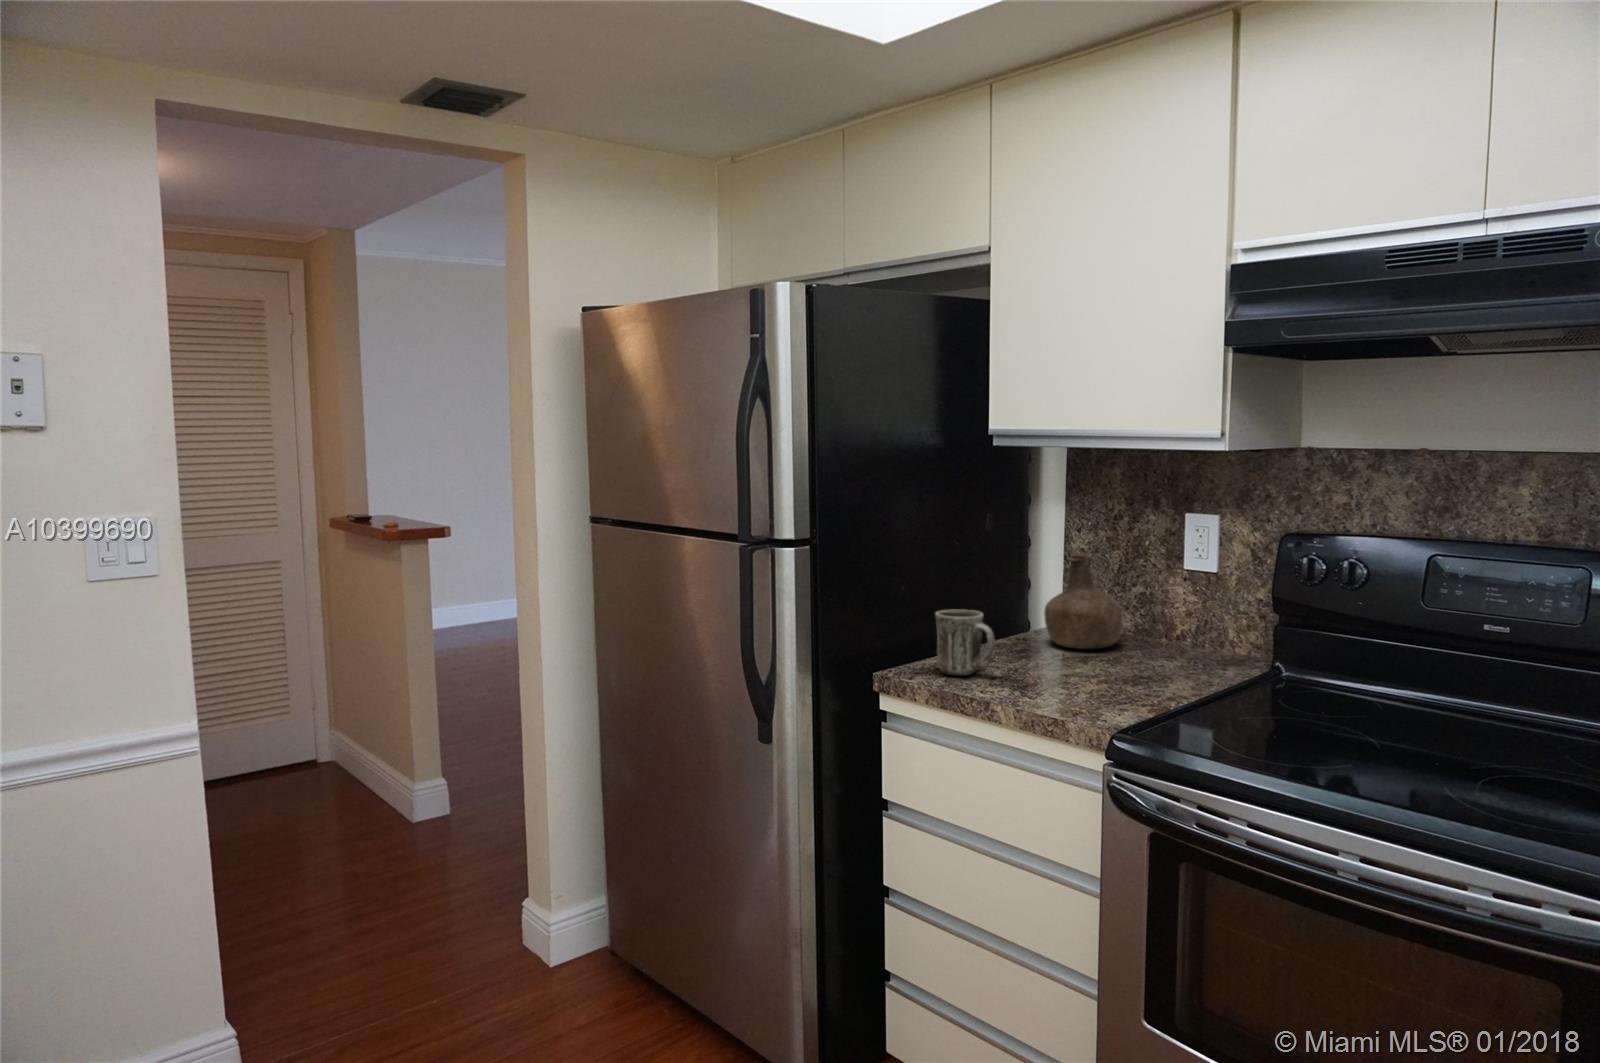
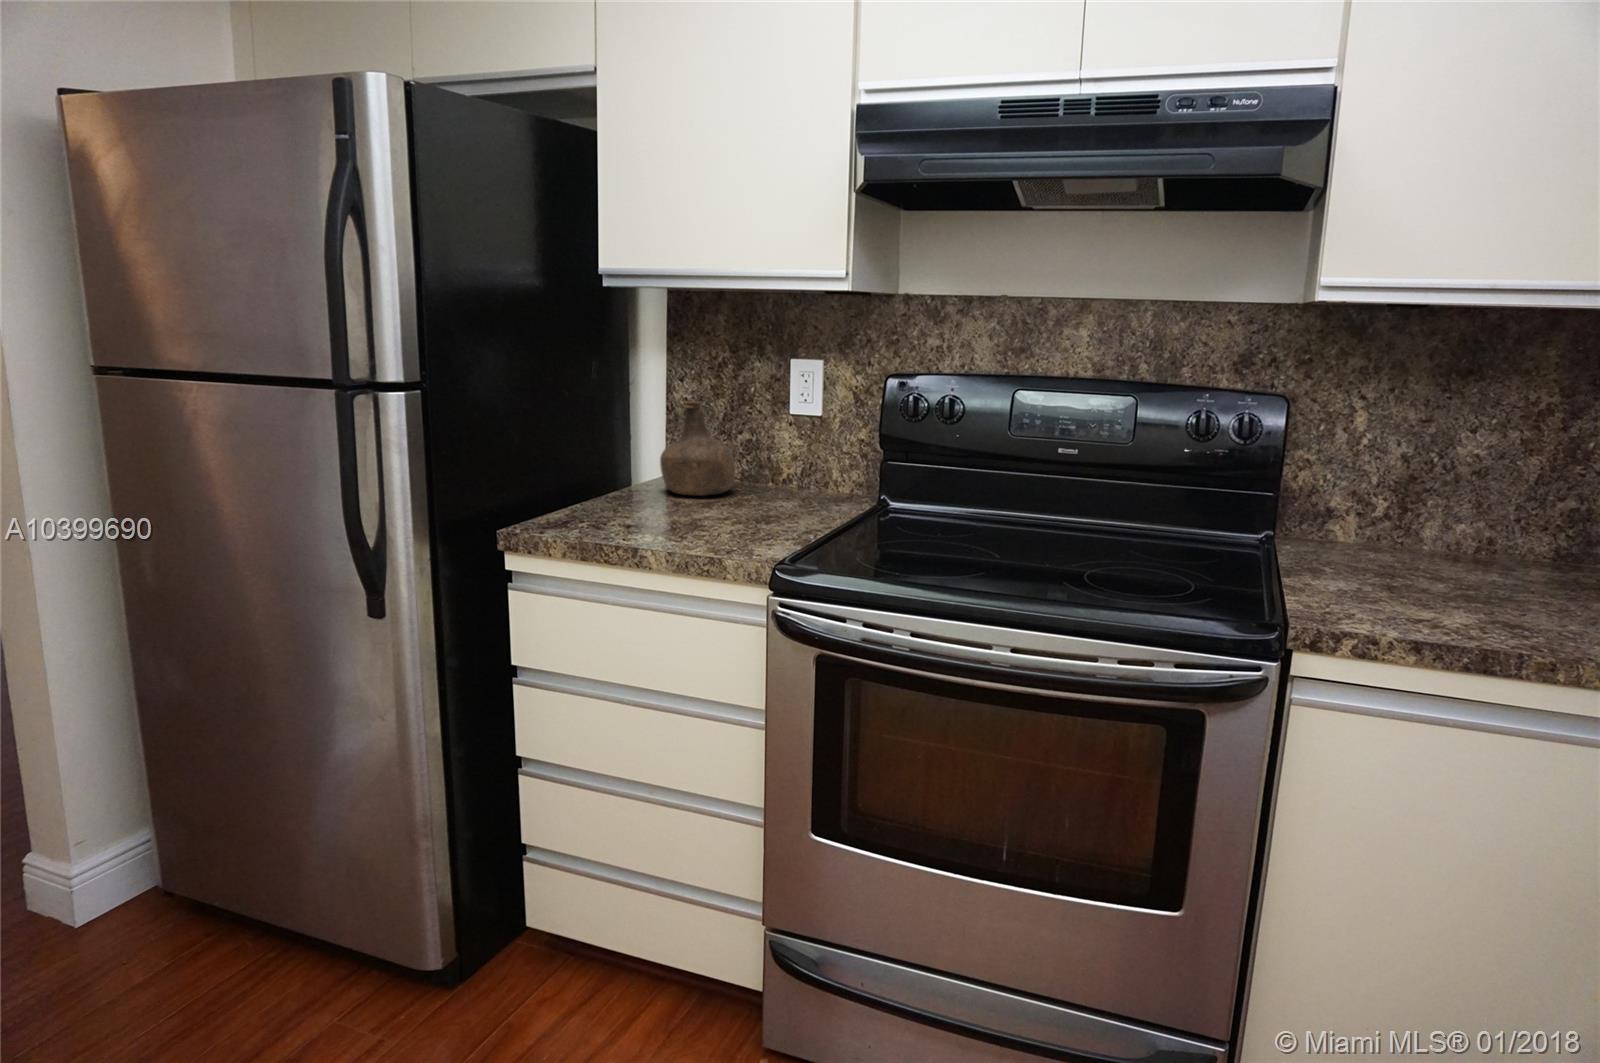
mug: present [935,610,995,675] -> none [564,457,630,526]

